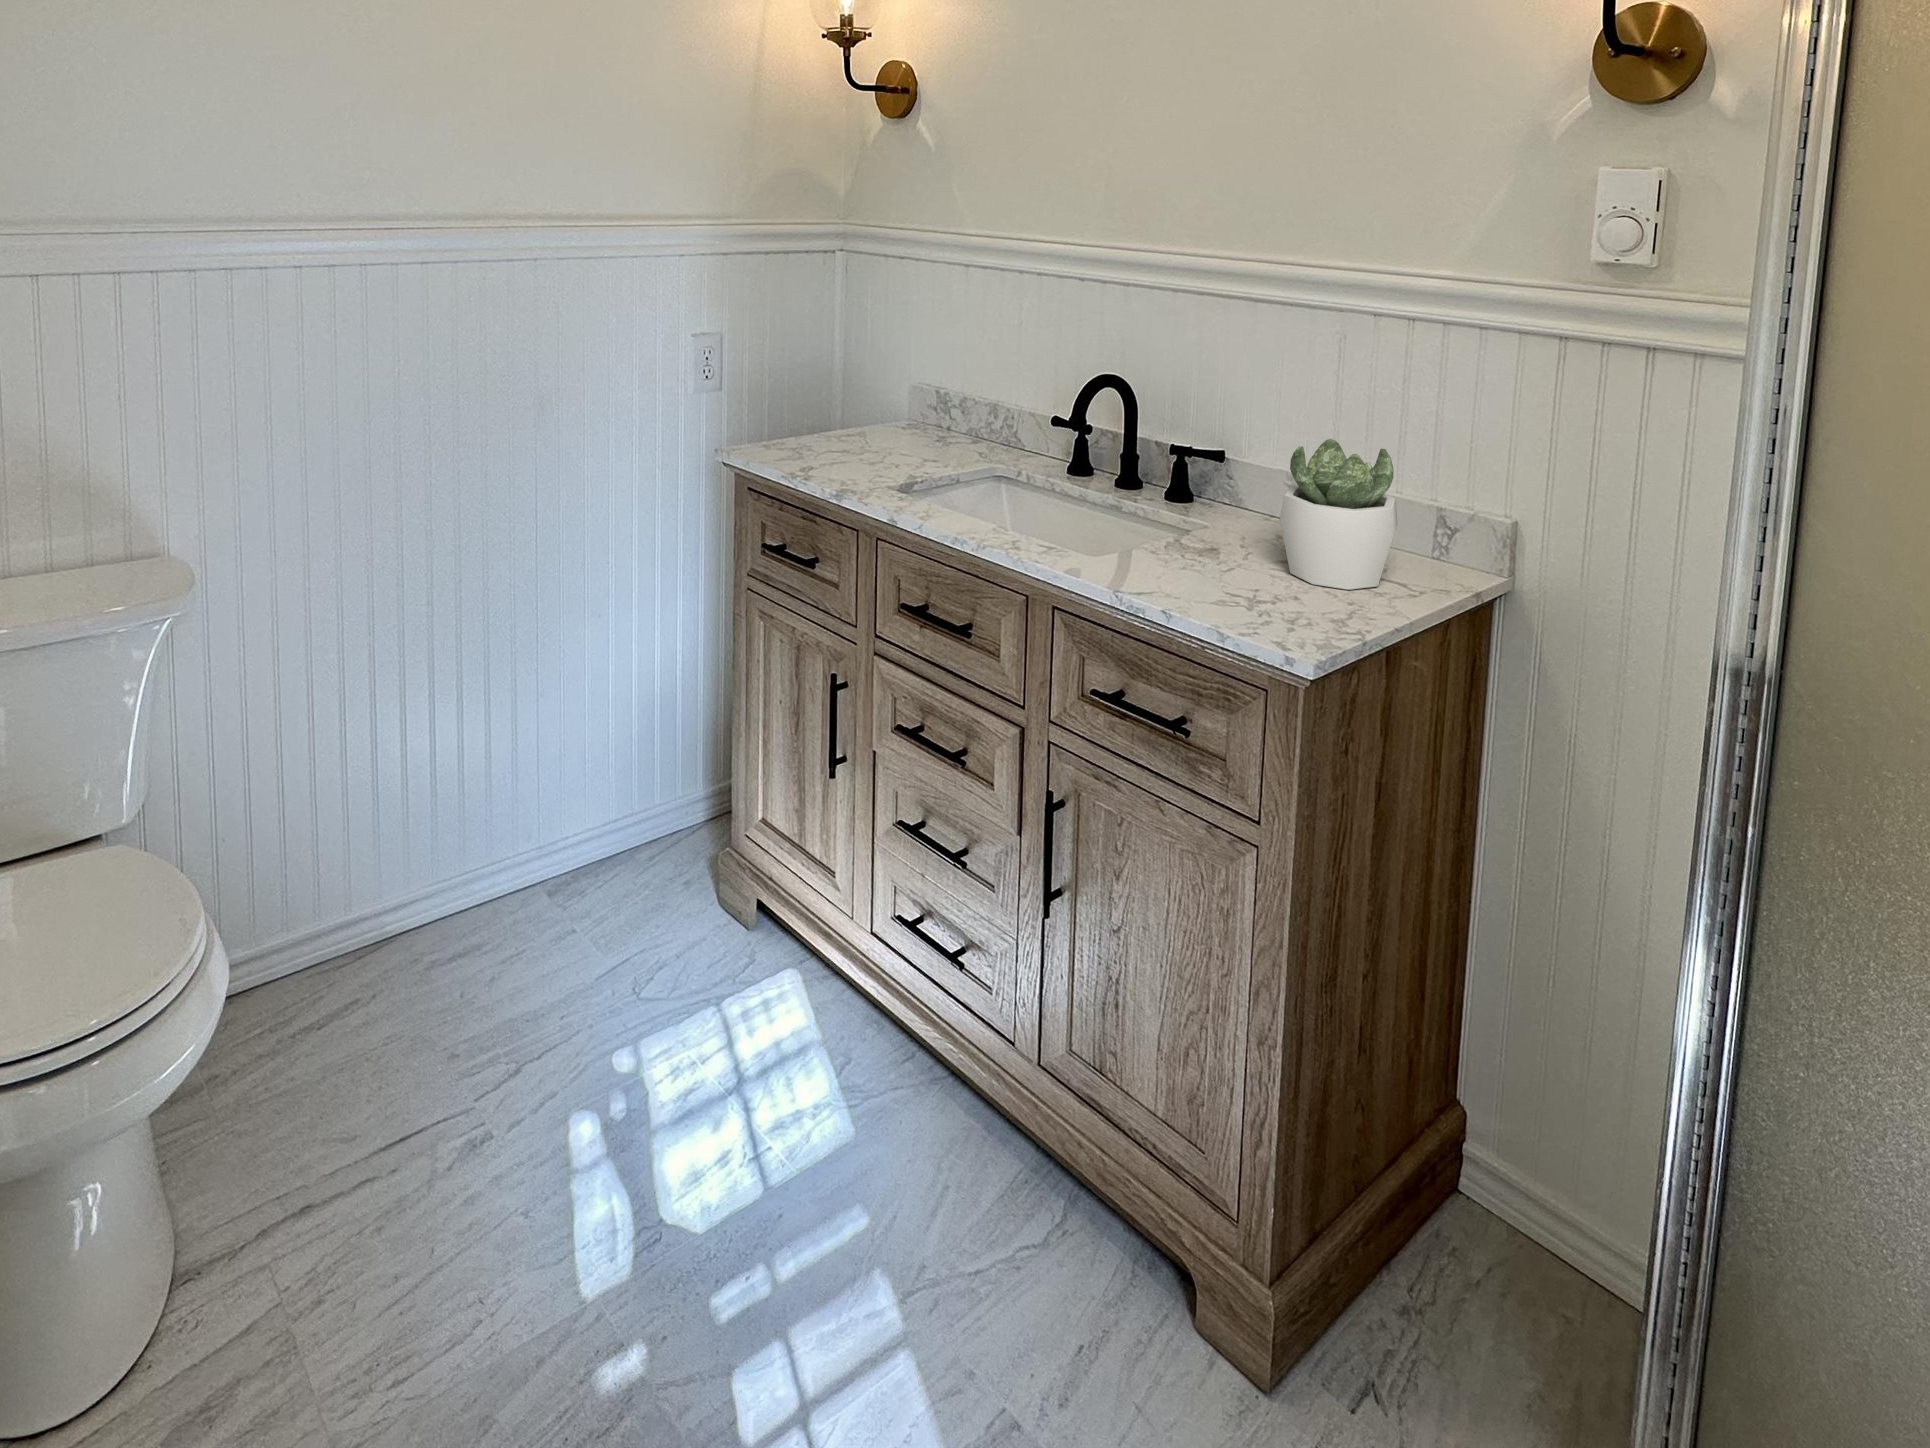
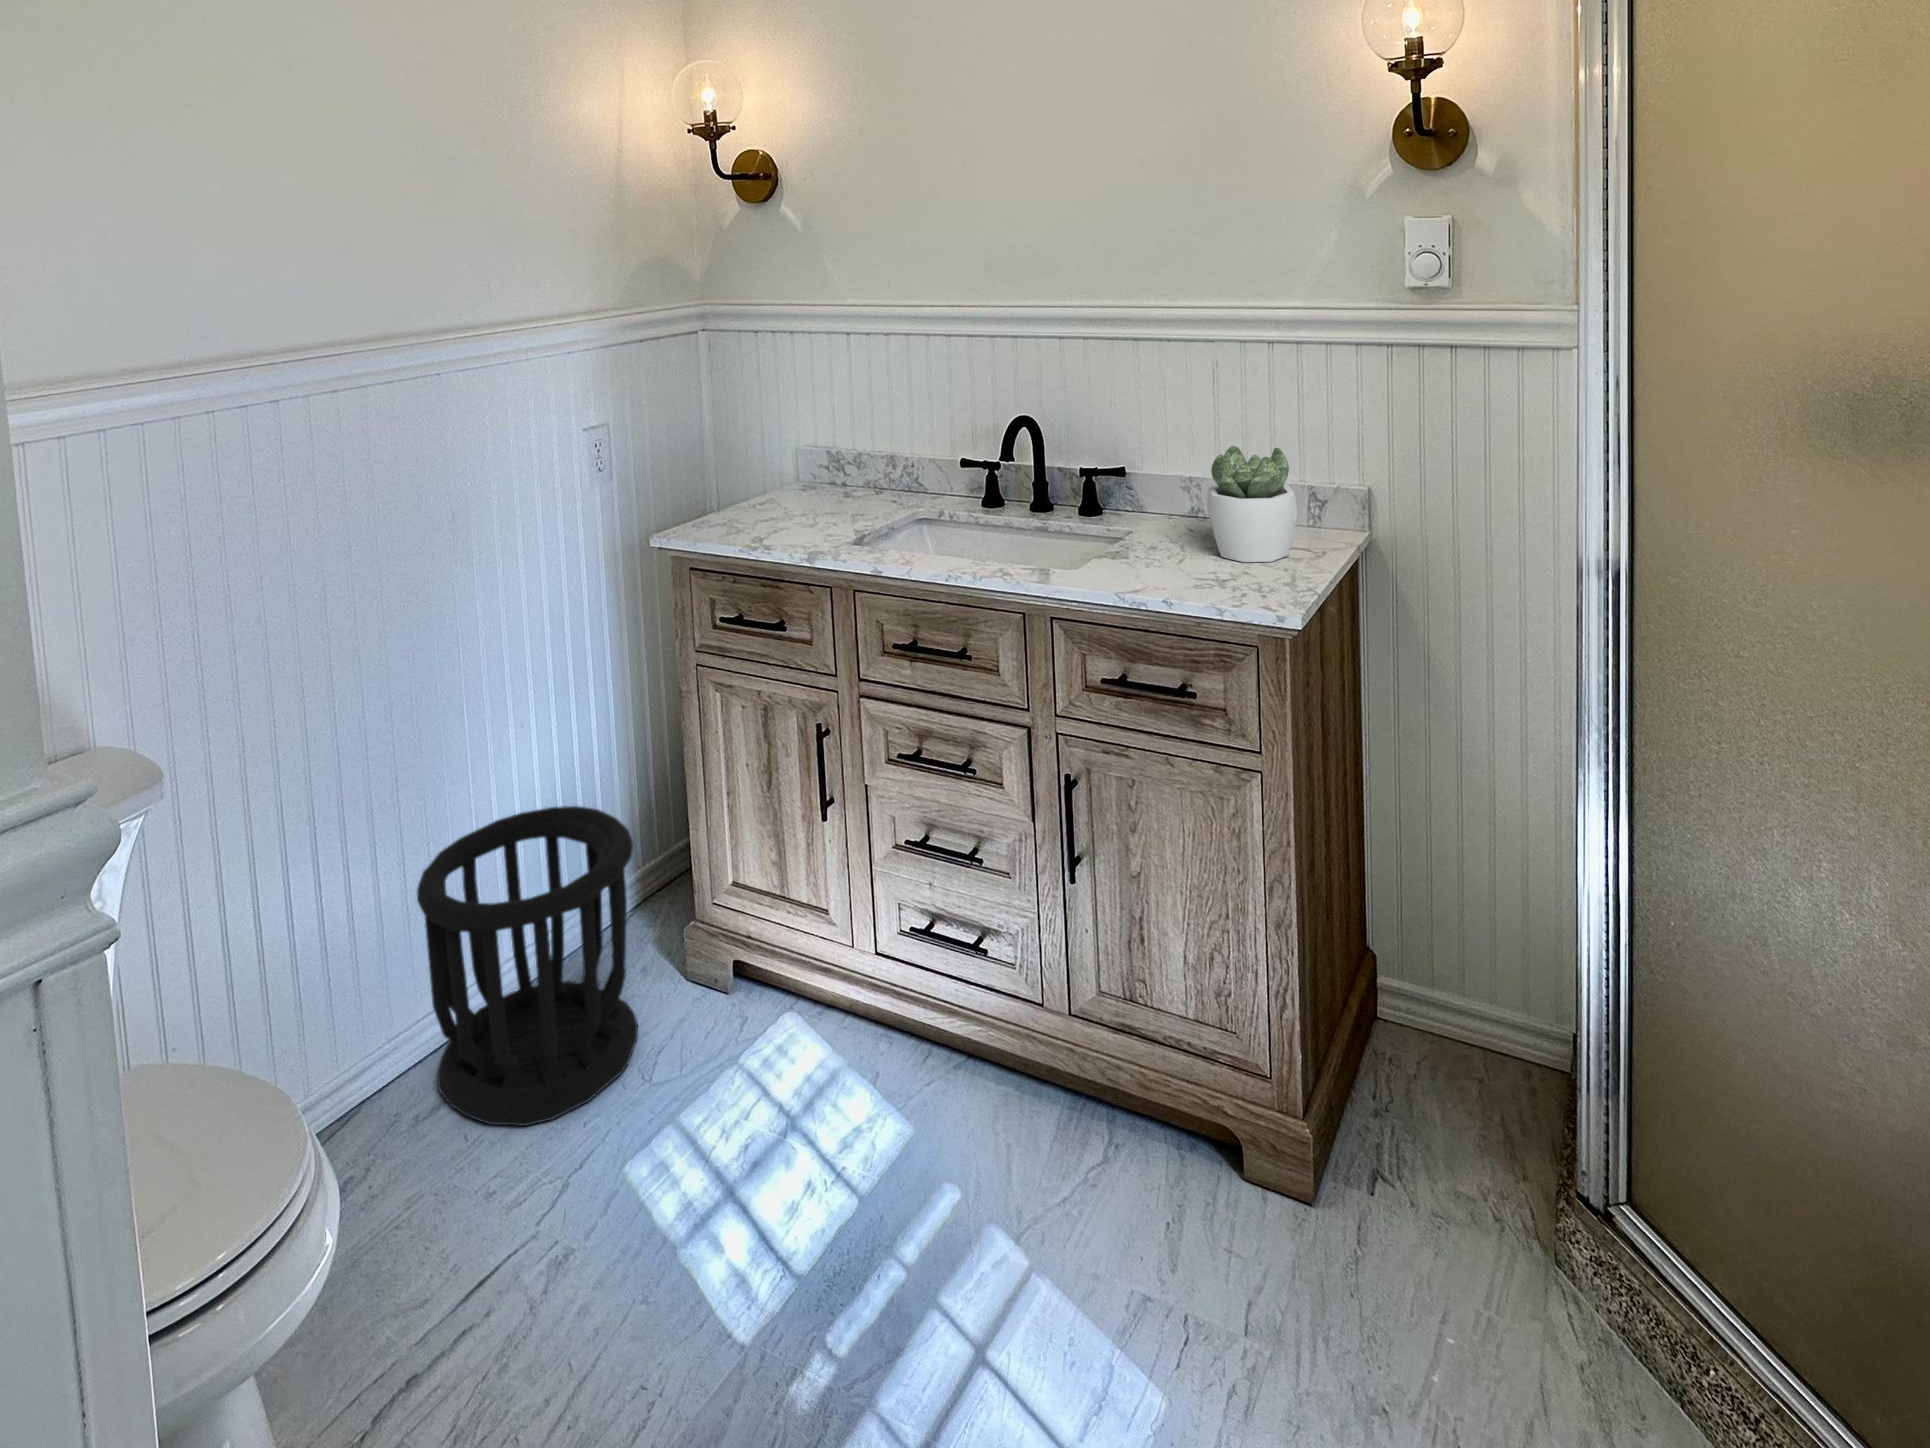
wastebasket: none [444,702,656,1006] -> present [417,806,638,1126]

